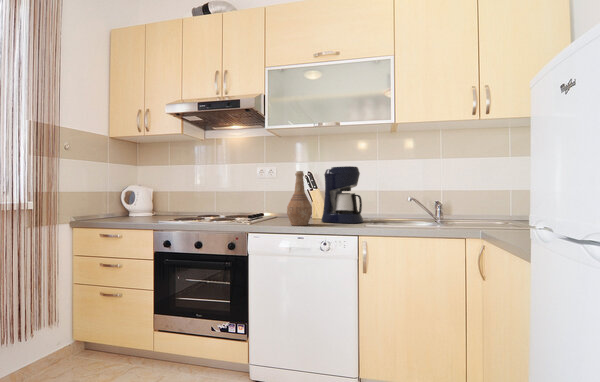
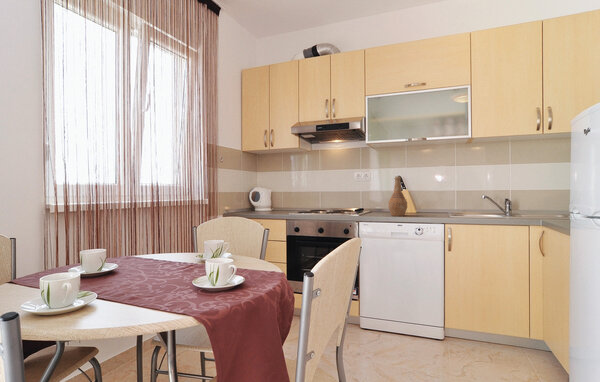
coffee maker: present [321,166,364,223] -> none [412,172,446,215]

